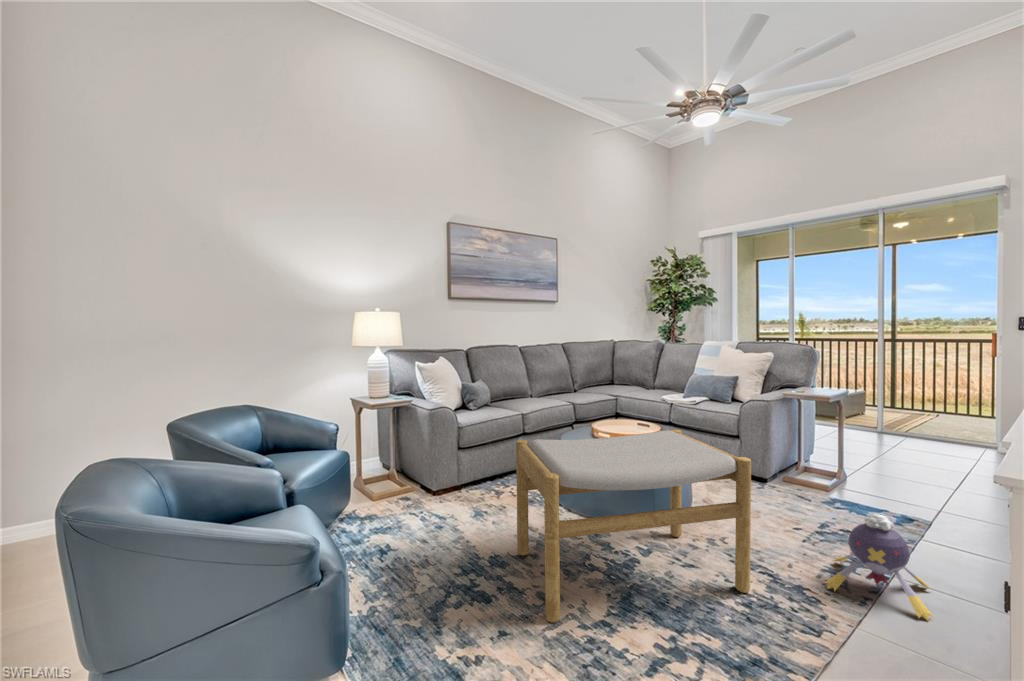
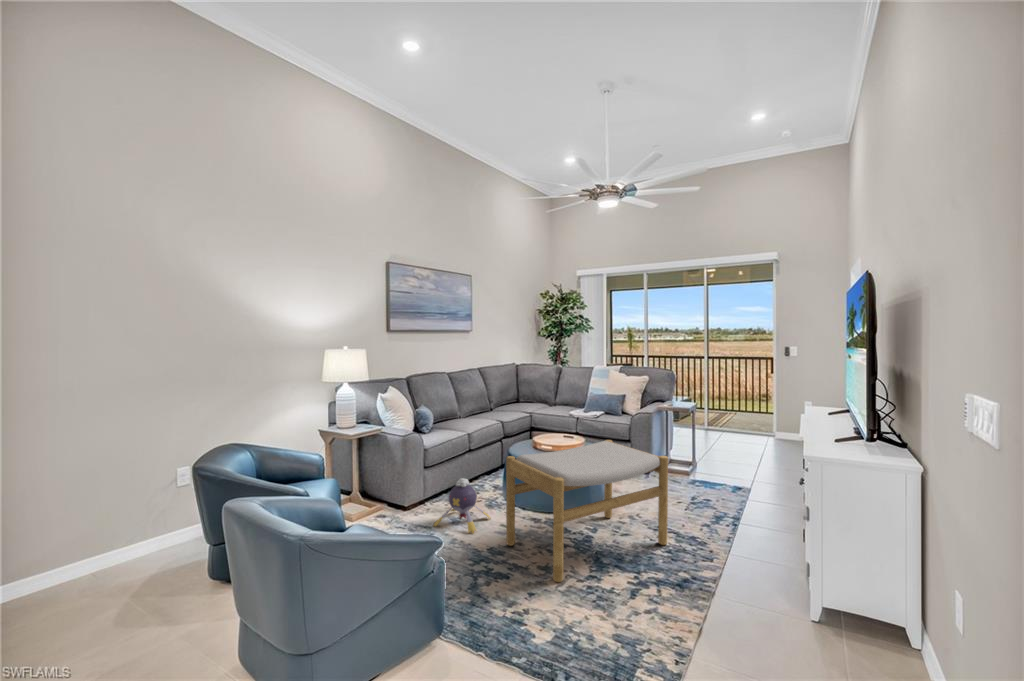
plush toy: present [825,514,933,621] -> present [434,478,491,533]

